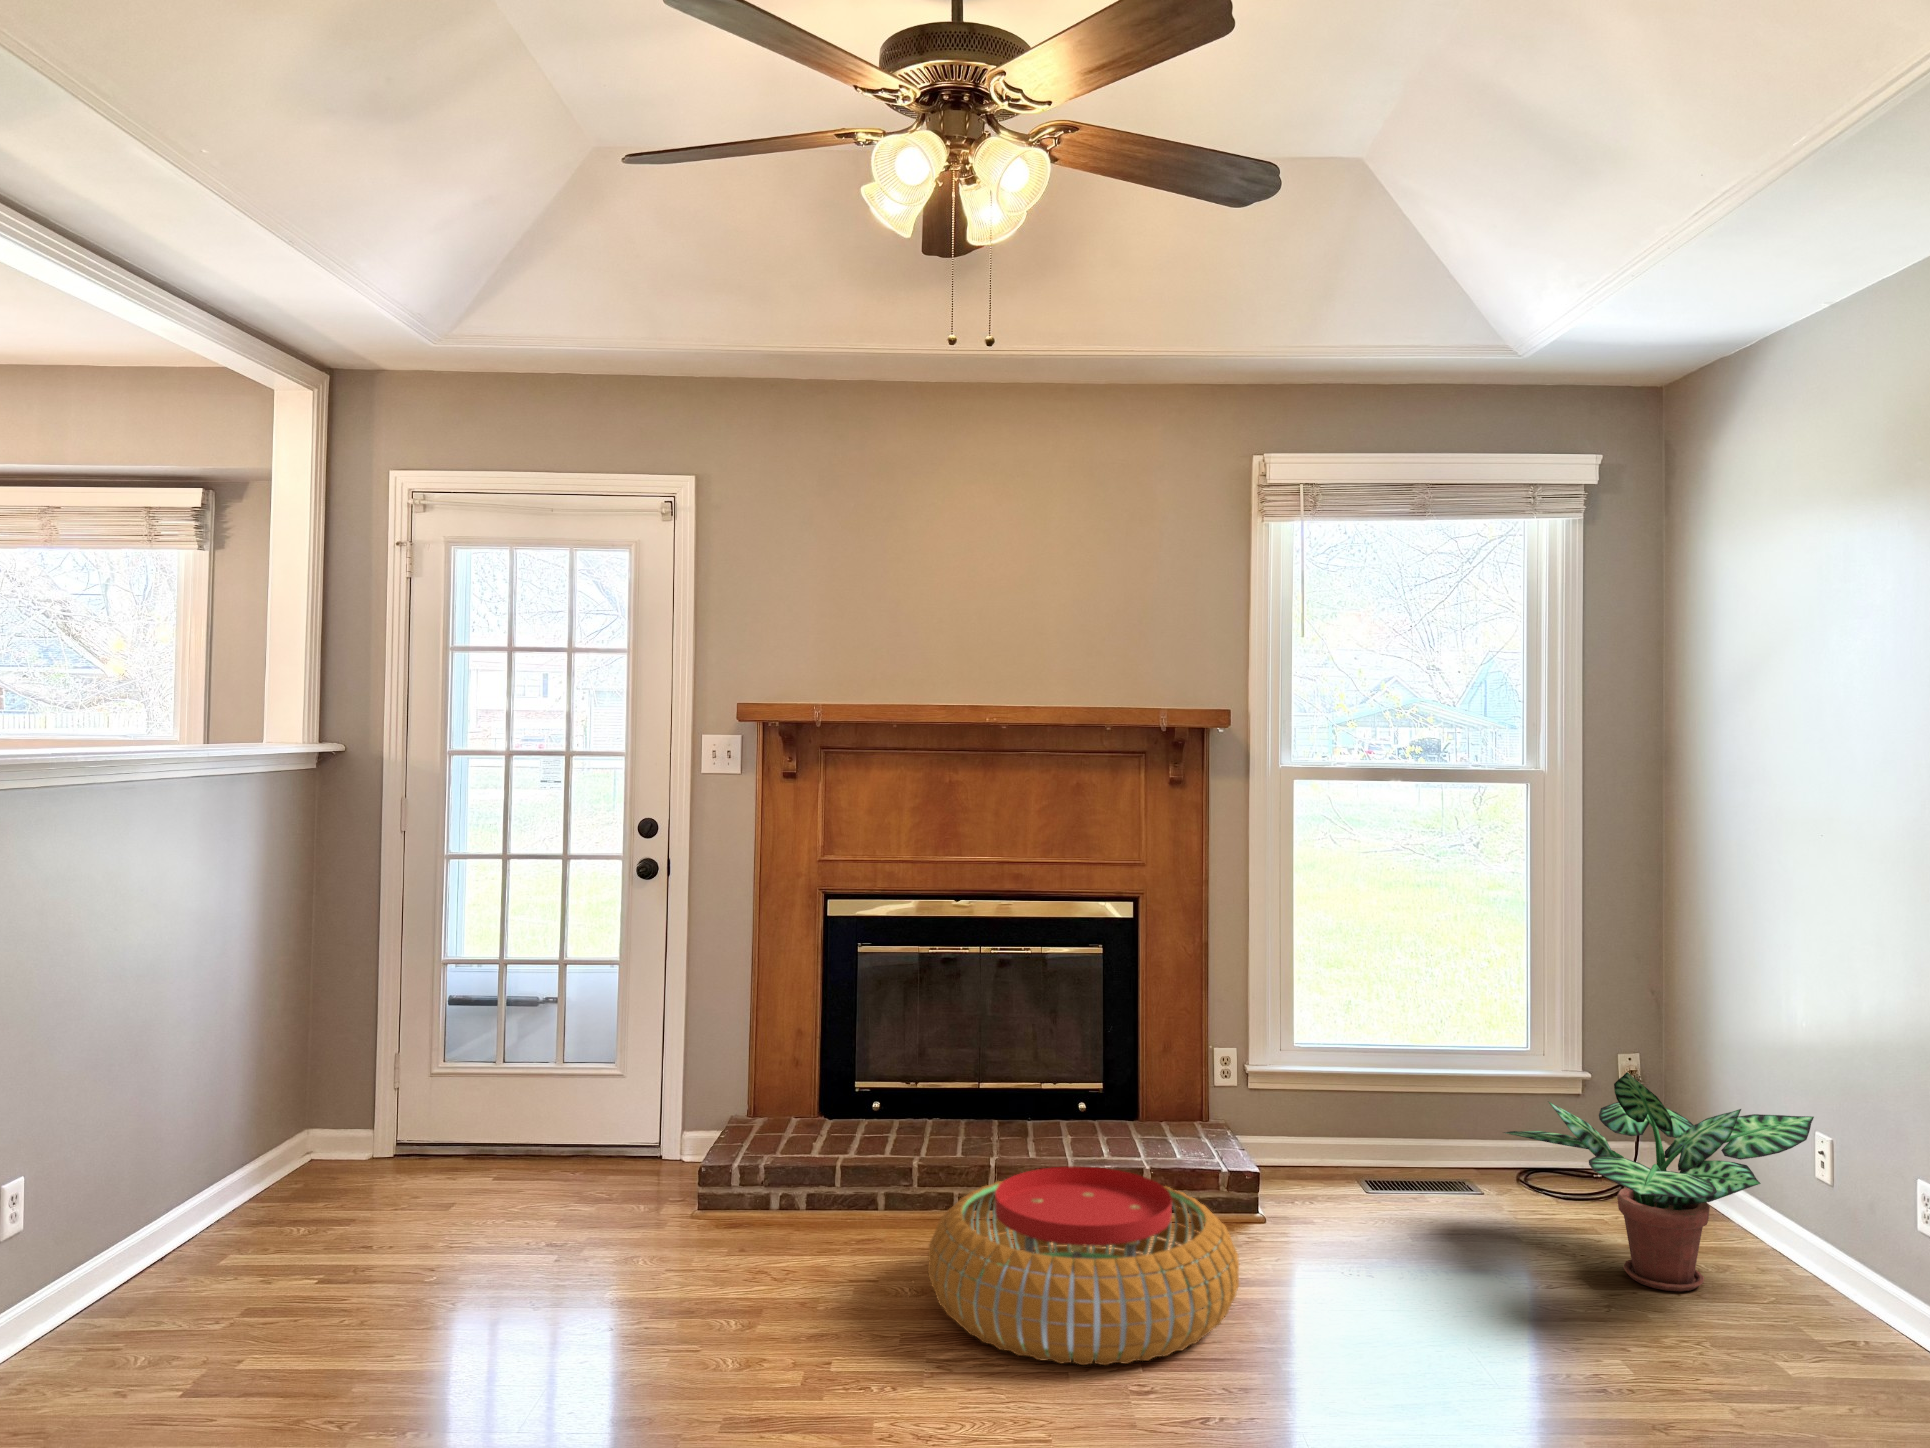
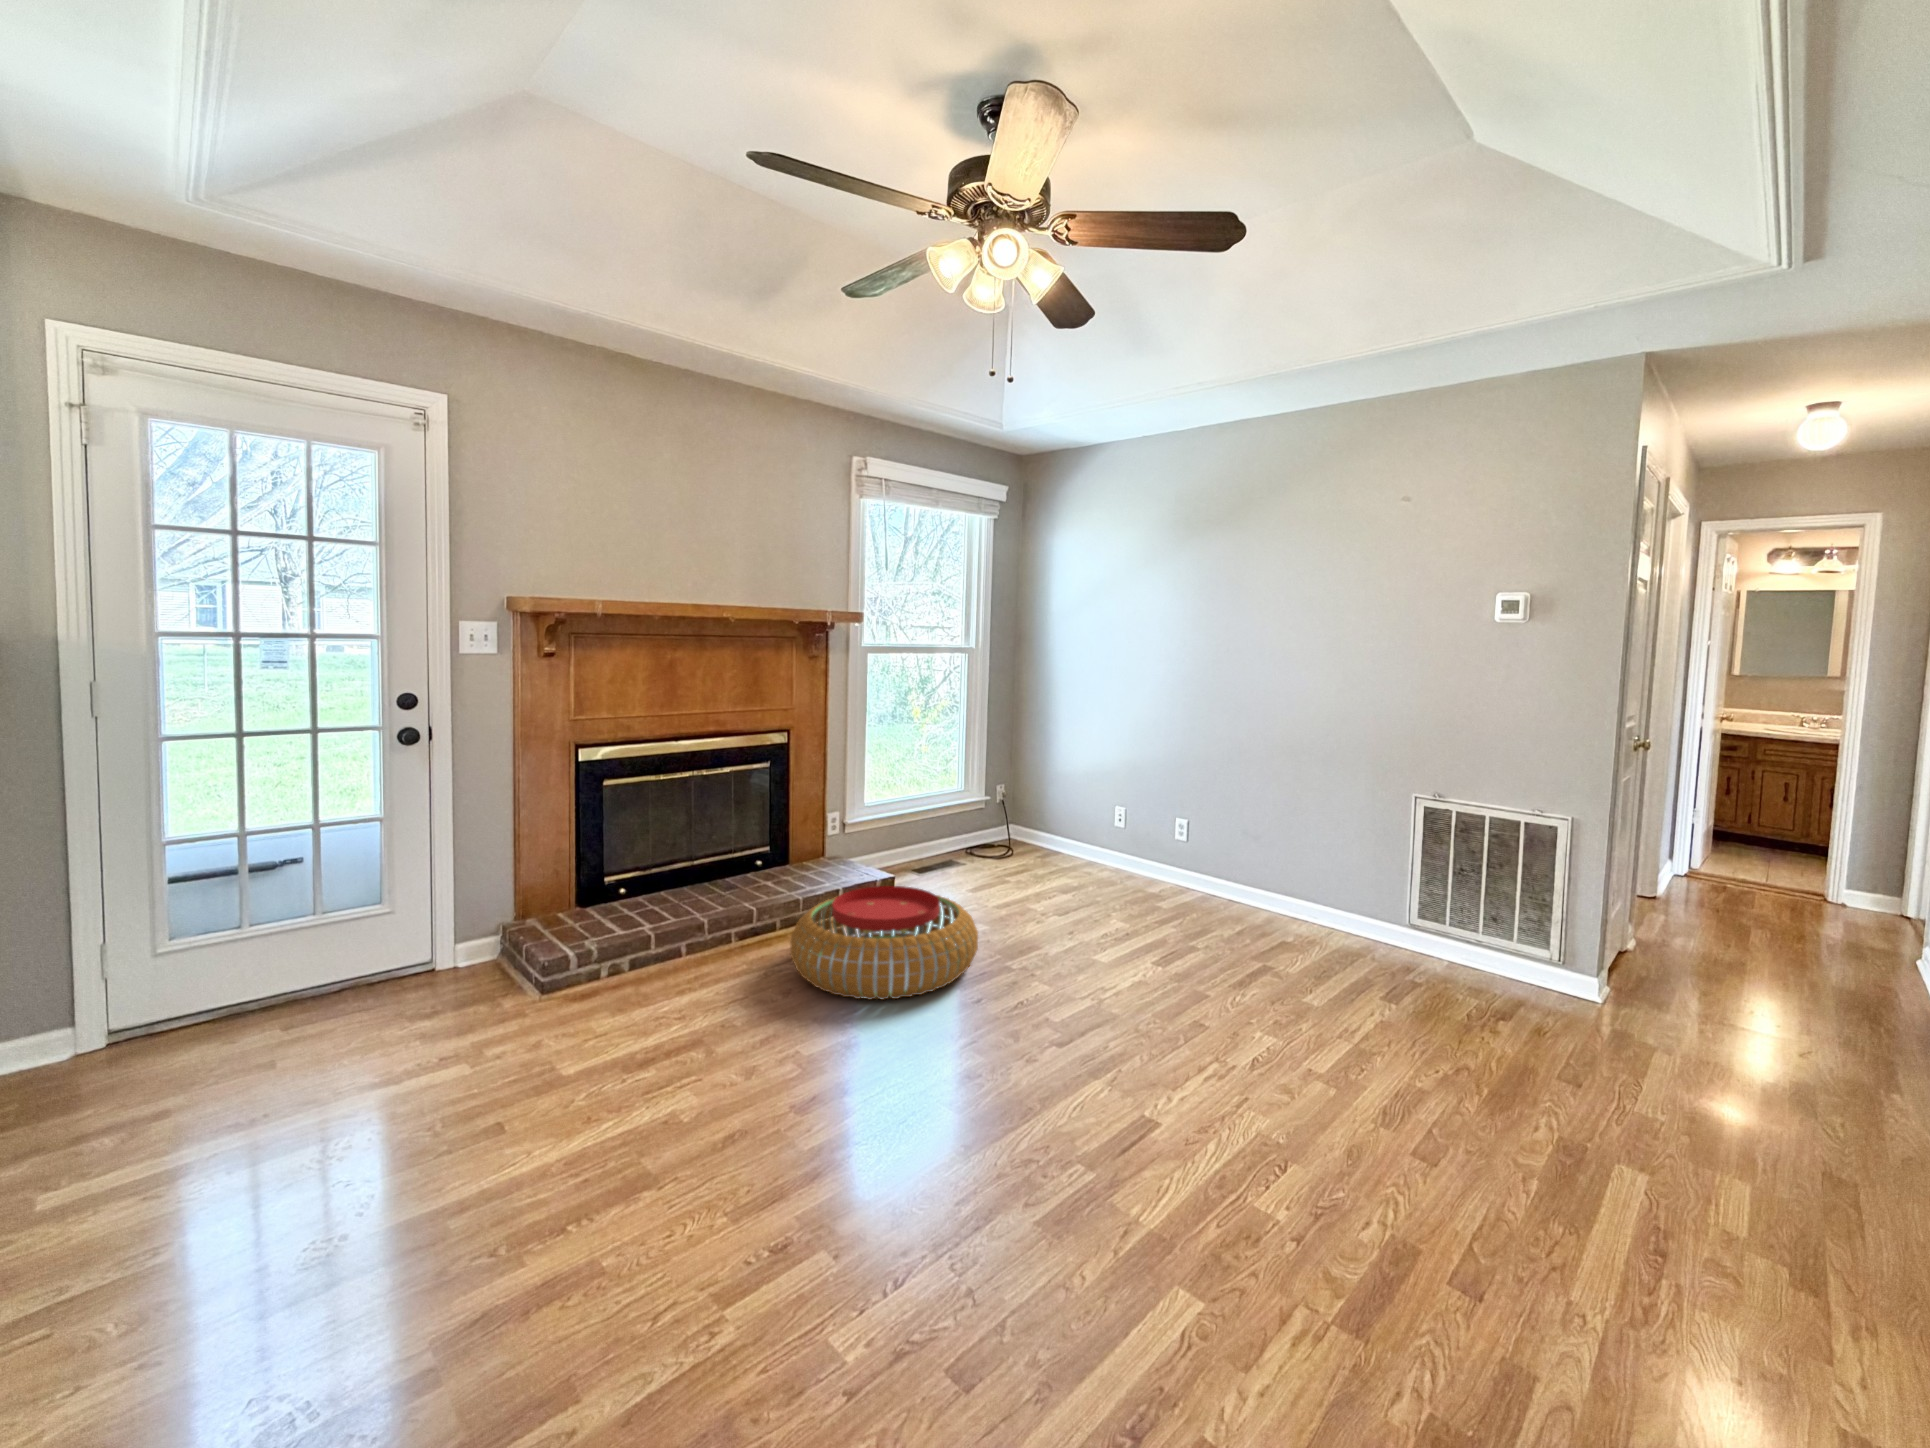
potted plant: present [1504,1072,1814,1292] -> none [997,789,1132,886]

